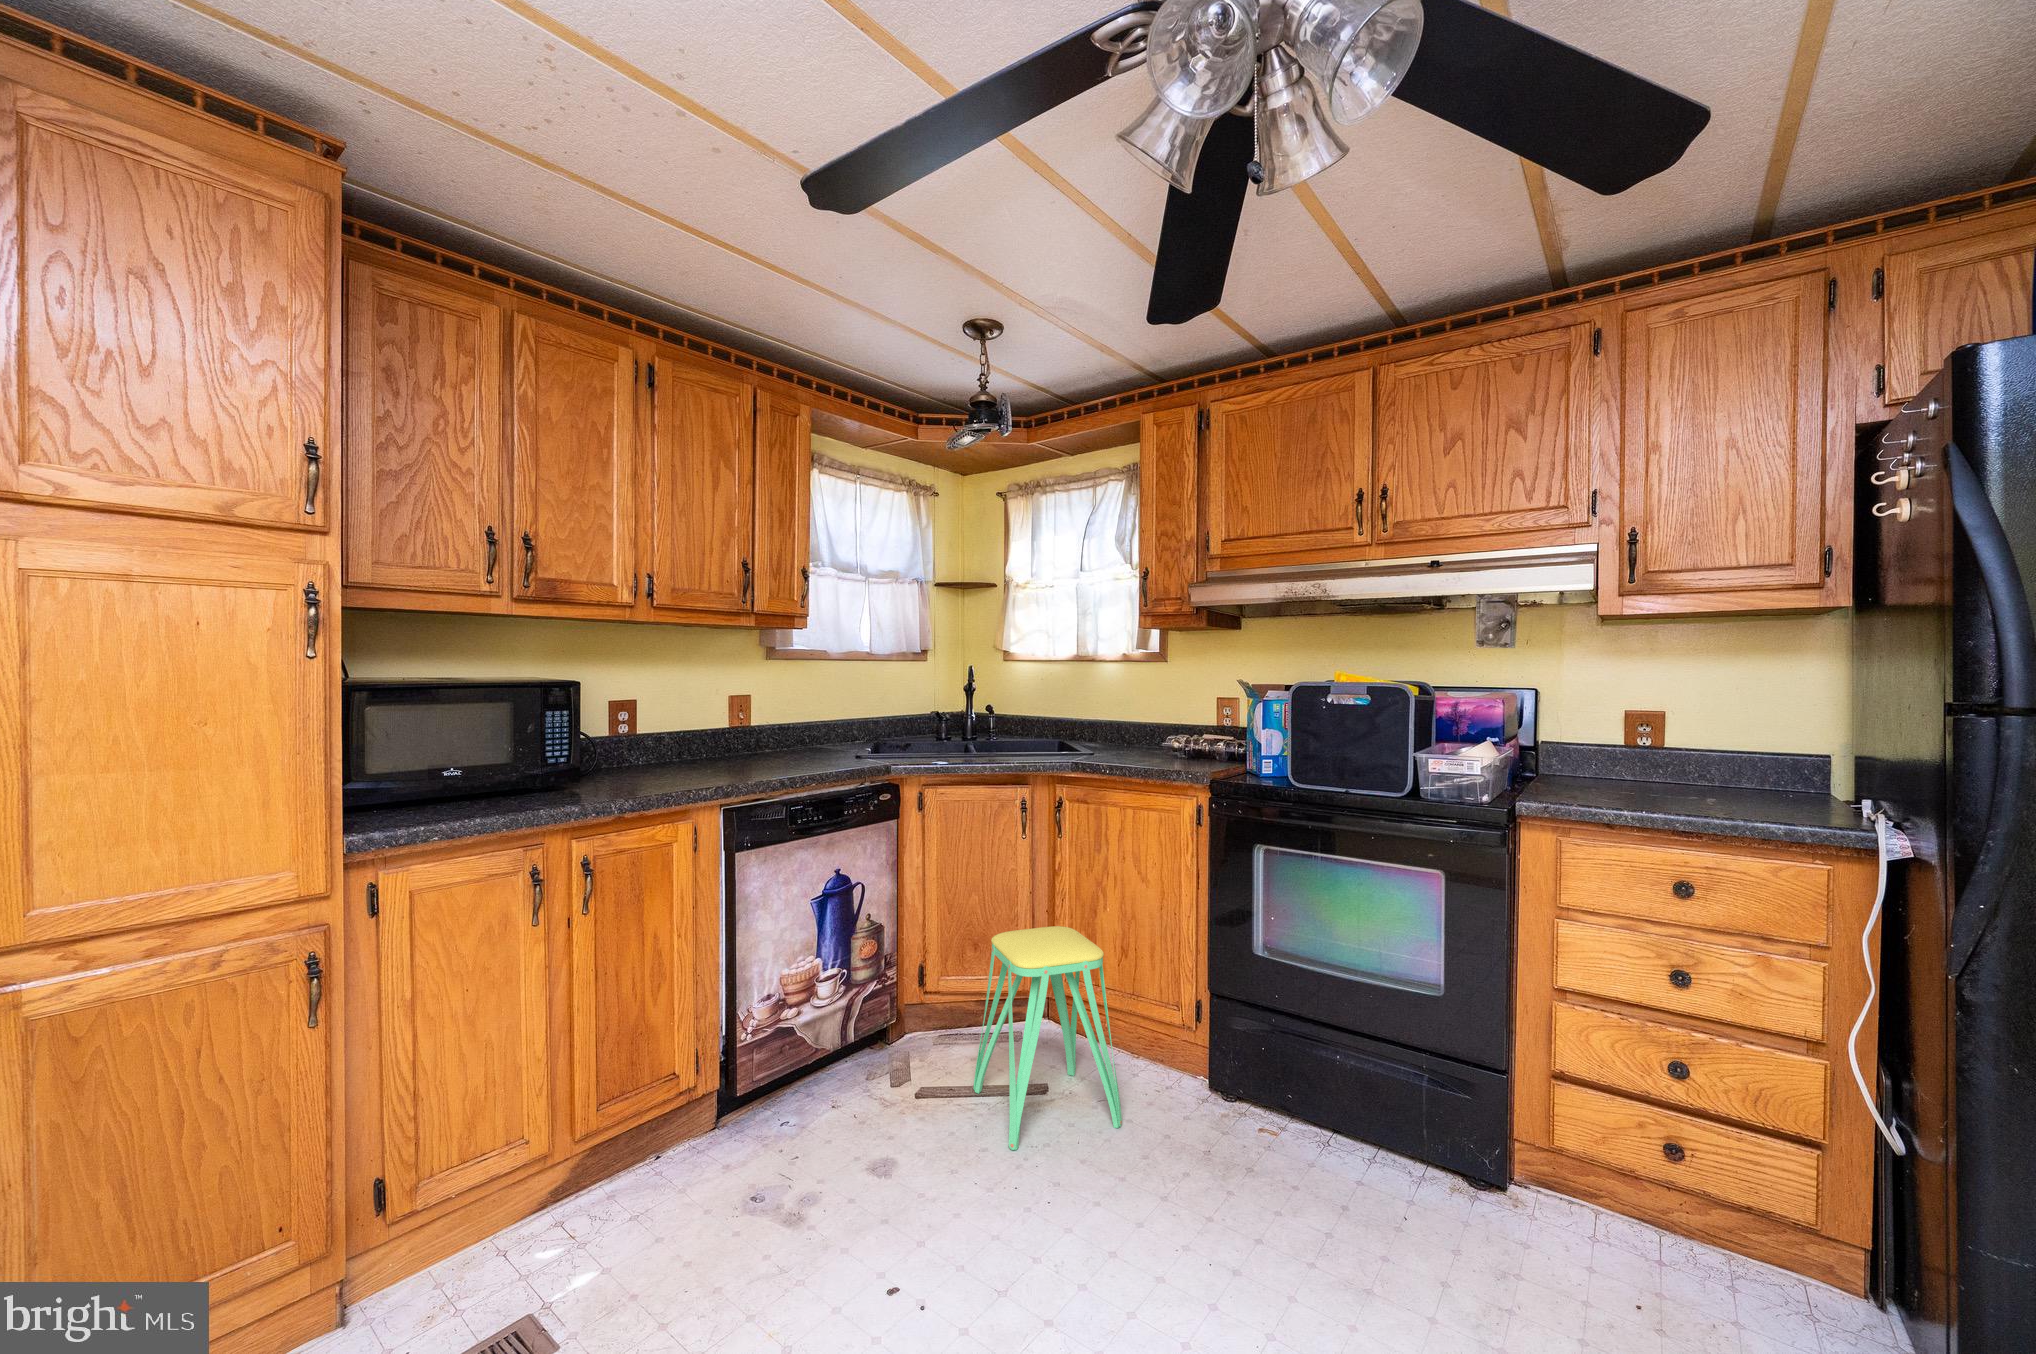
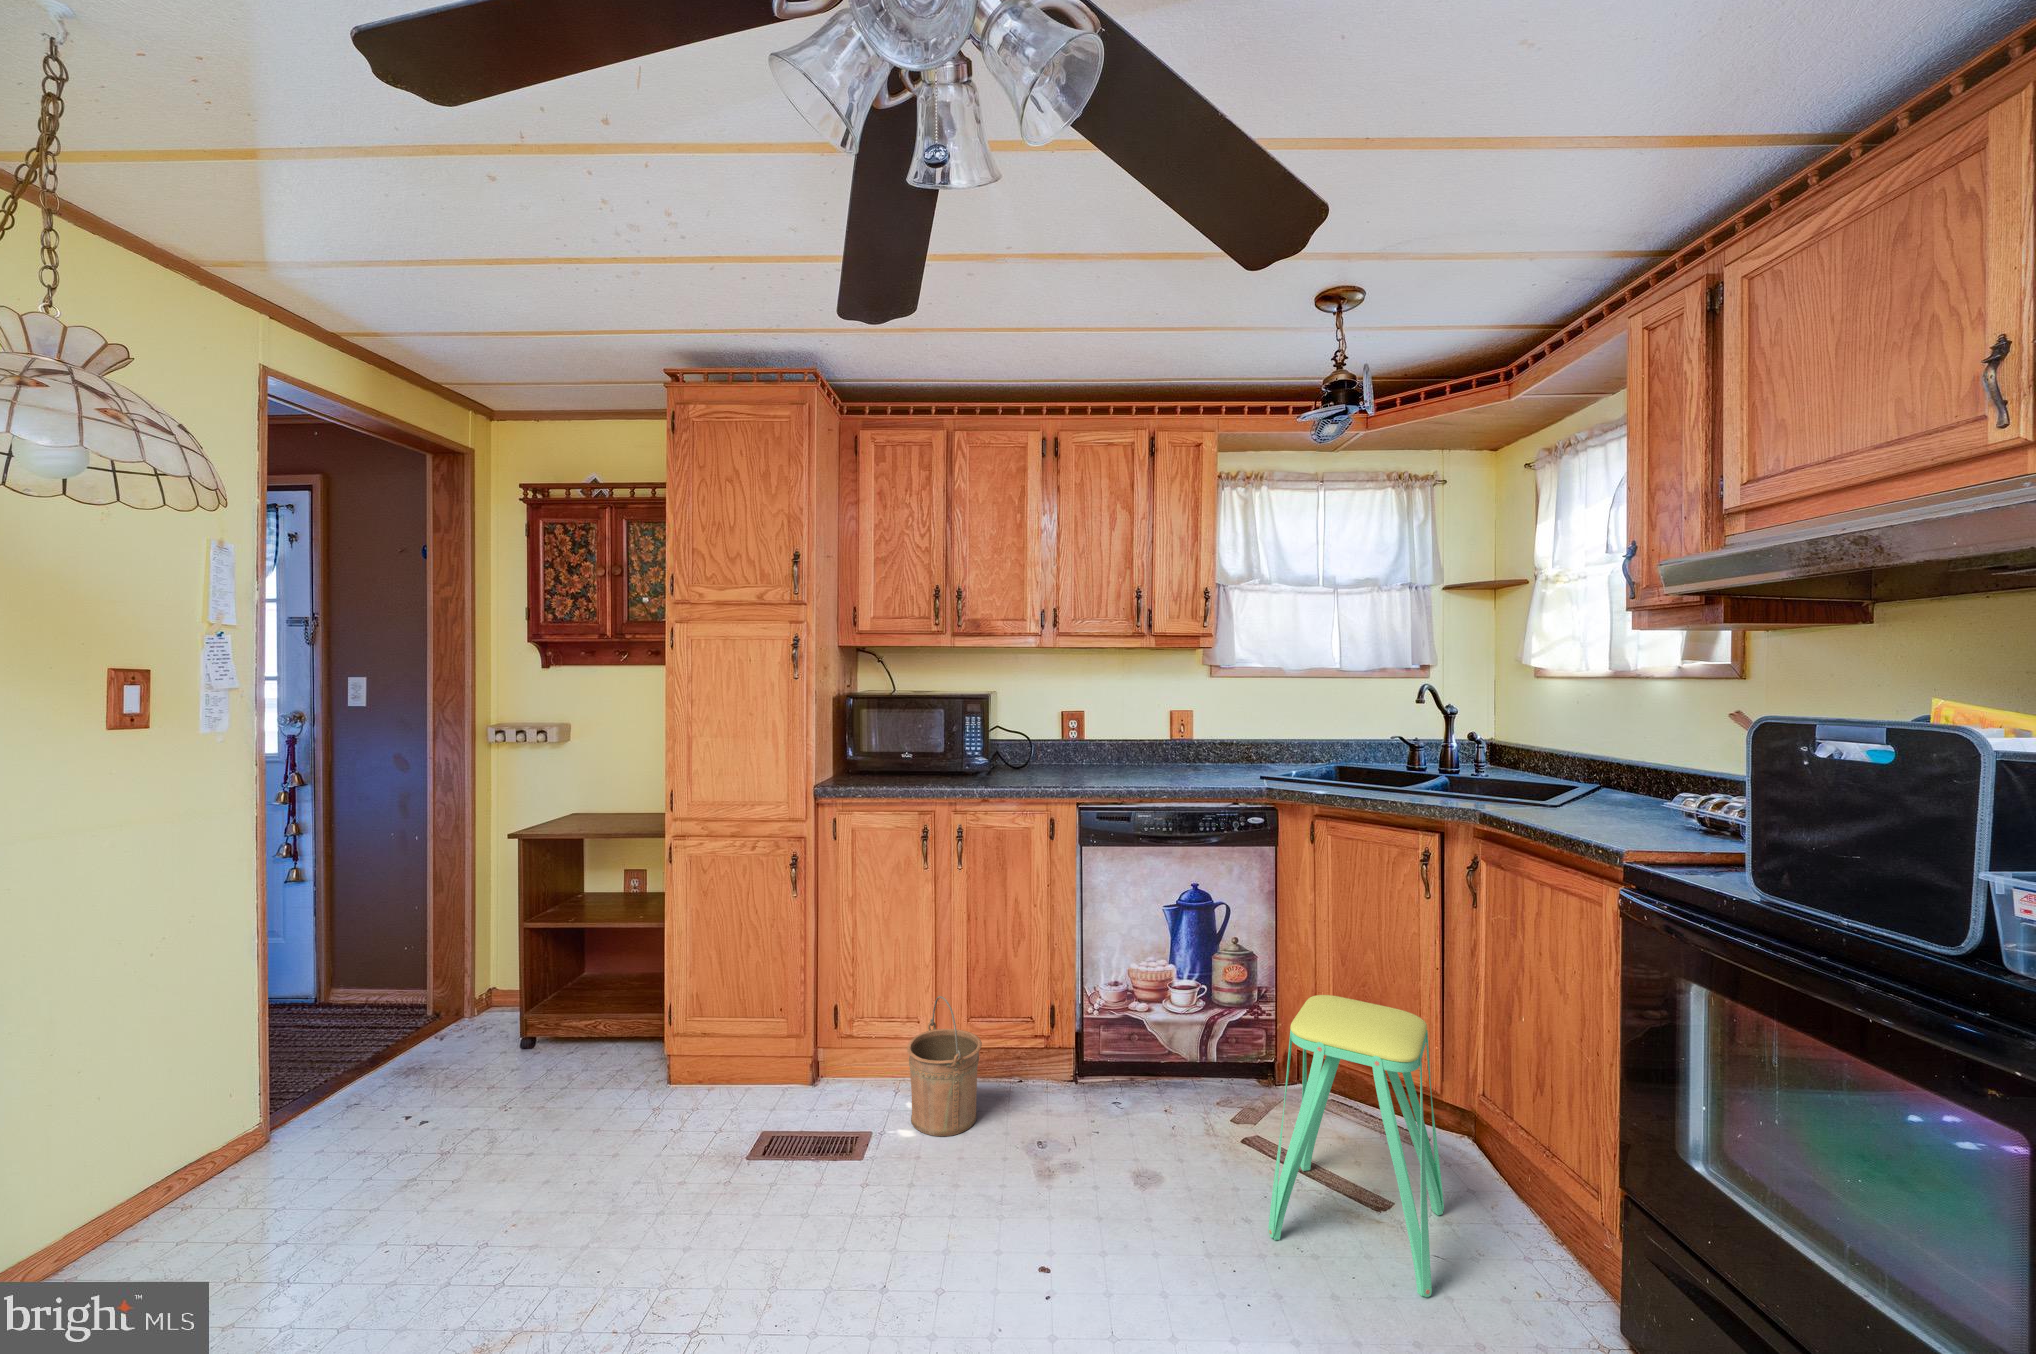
bucket: none [563,1085,671,1274] -> present [907,996,982,1136]

